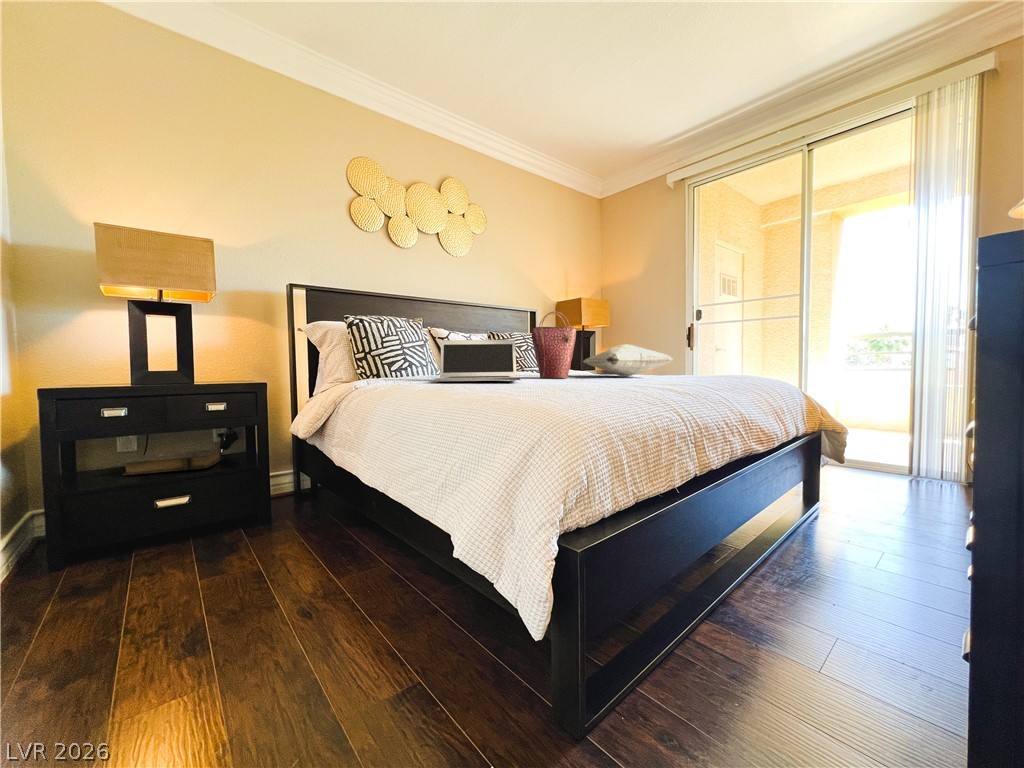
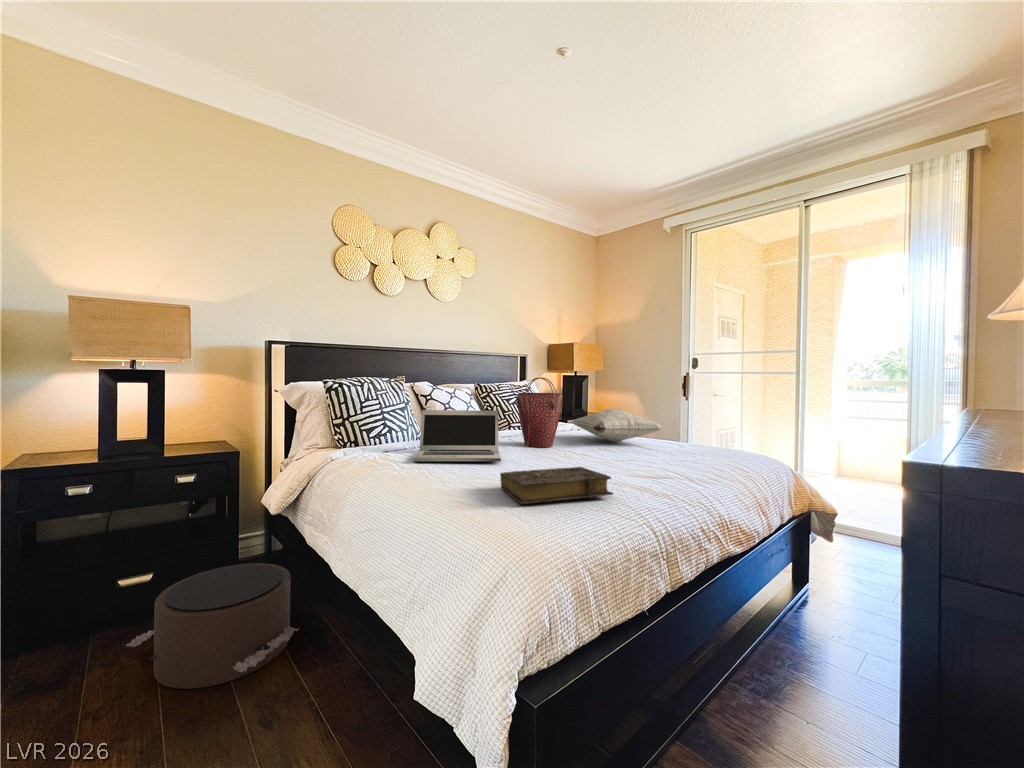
book: present [123,449,221,475] -> present [500,467,613,504]
pouf: none [165,486,331,590] -> present [126,563,299,689]

